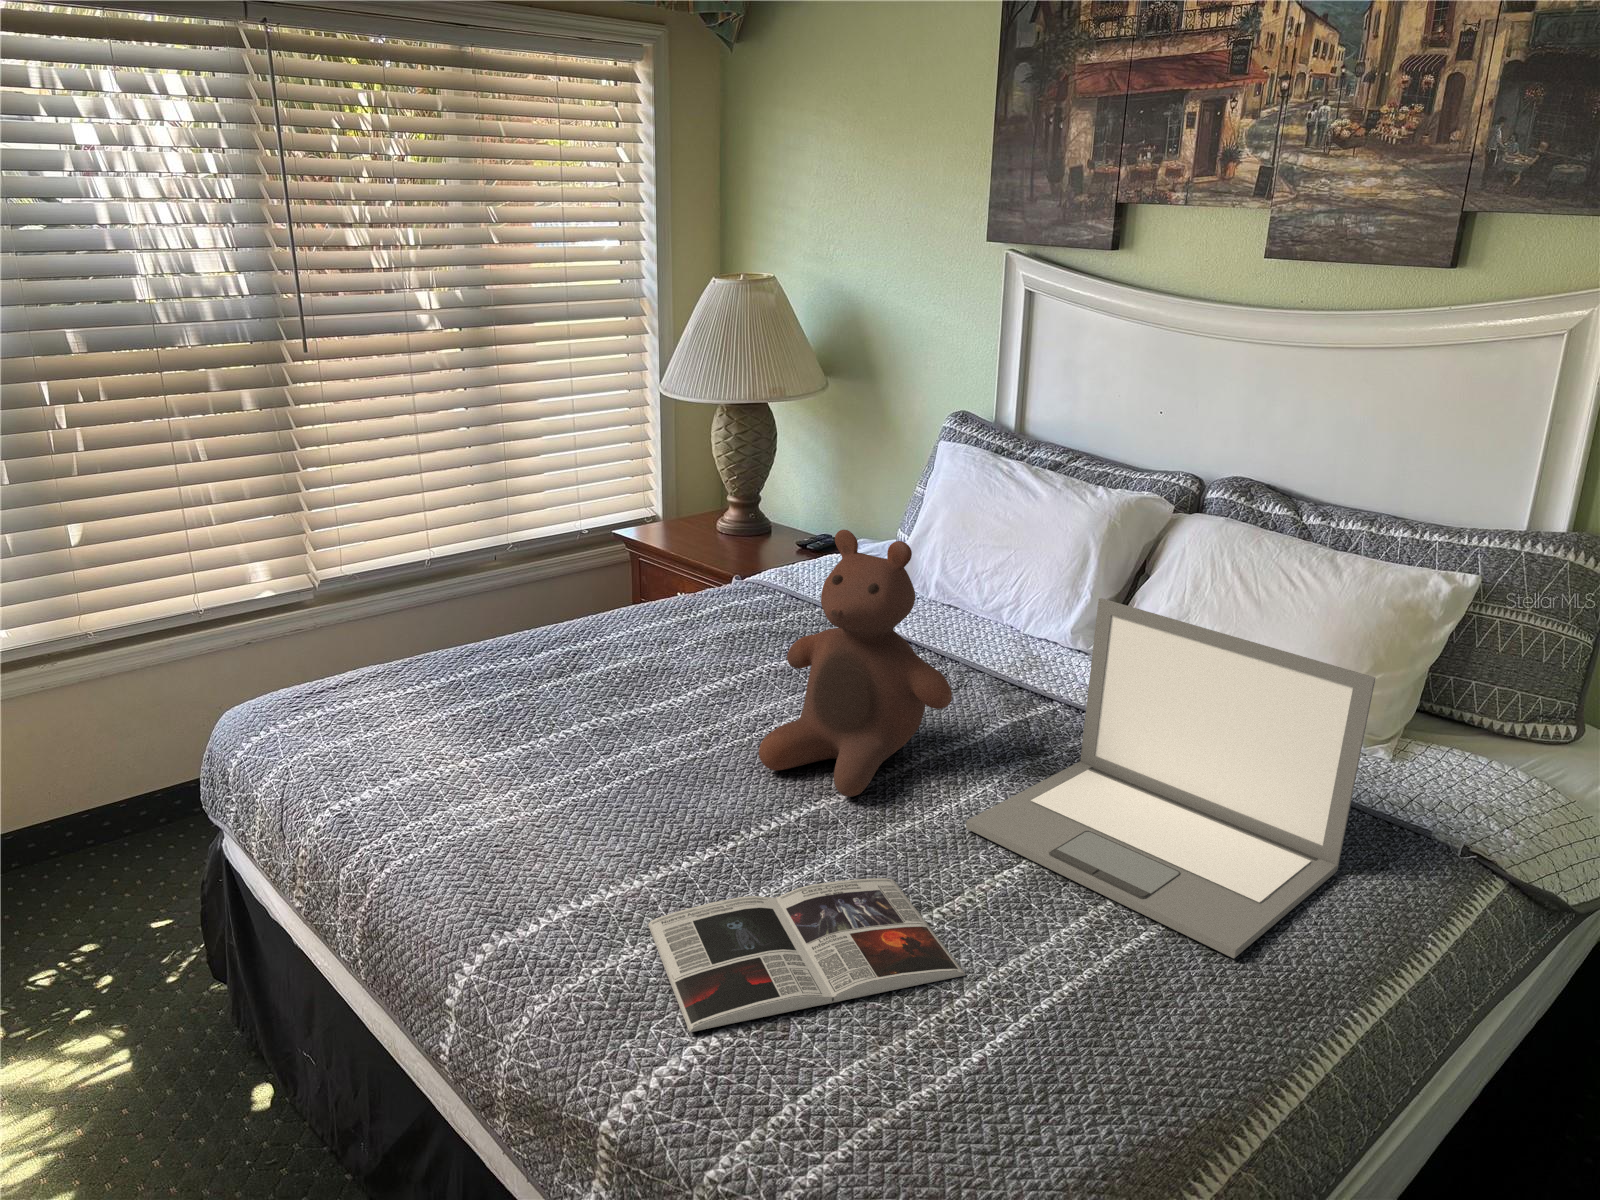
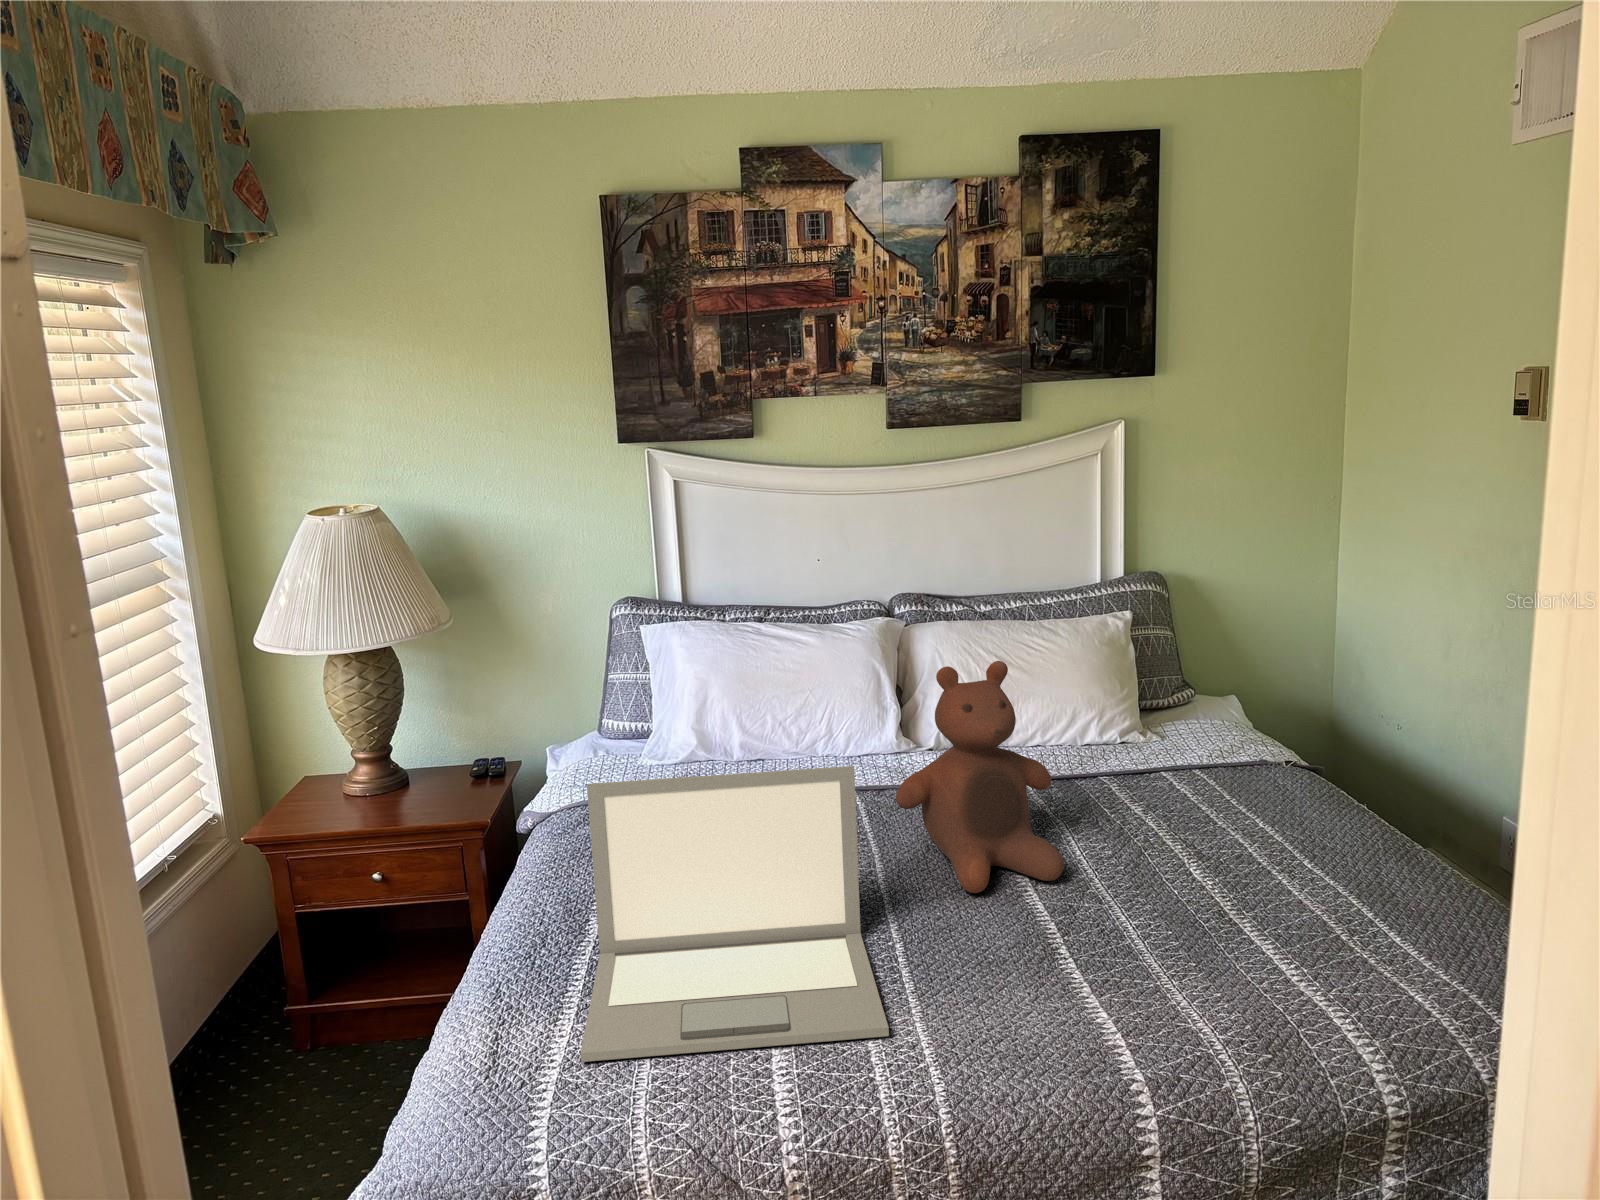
laptop: present [966,598,1376,958] -> present [581,766,889,1062]
magazine: present [648,878,966,1032] -> none [1176,903,1342,1024]

